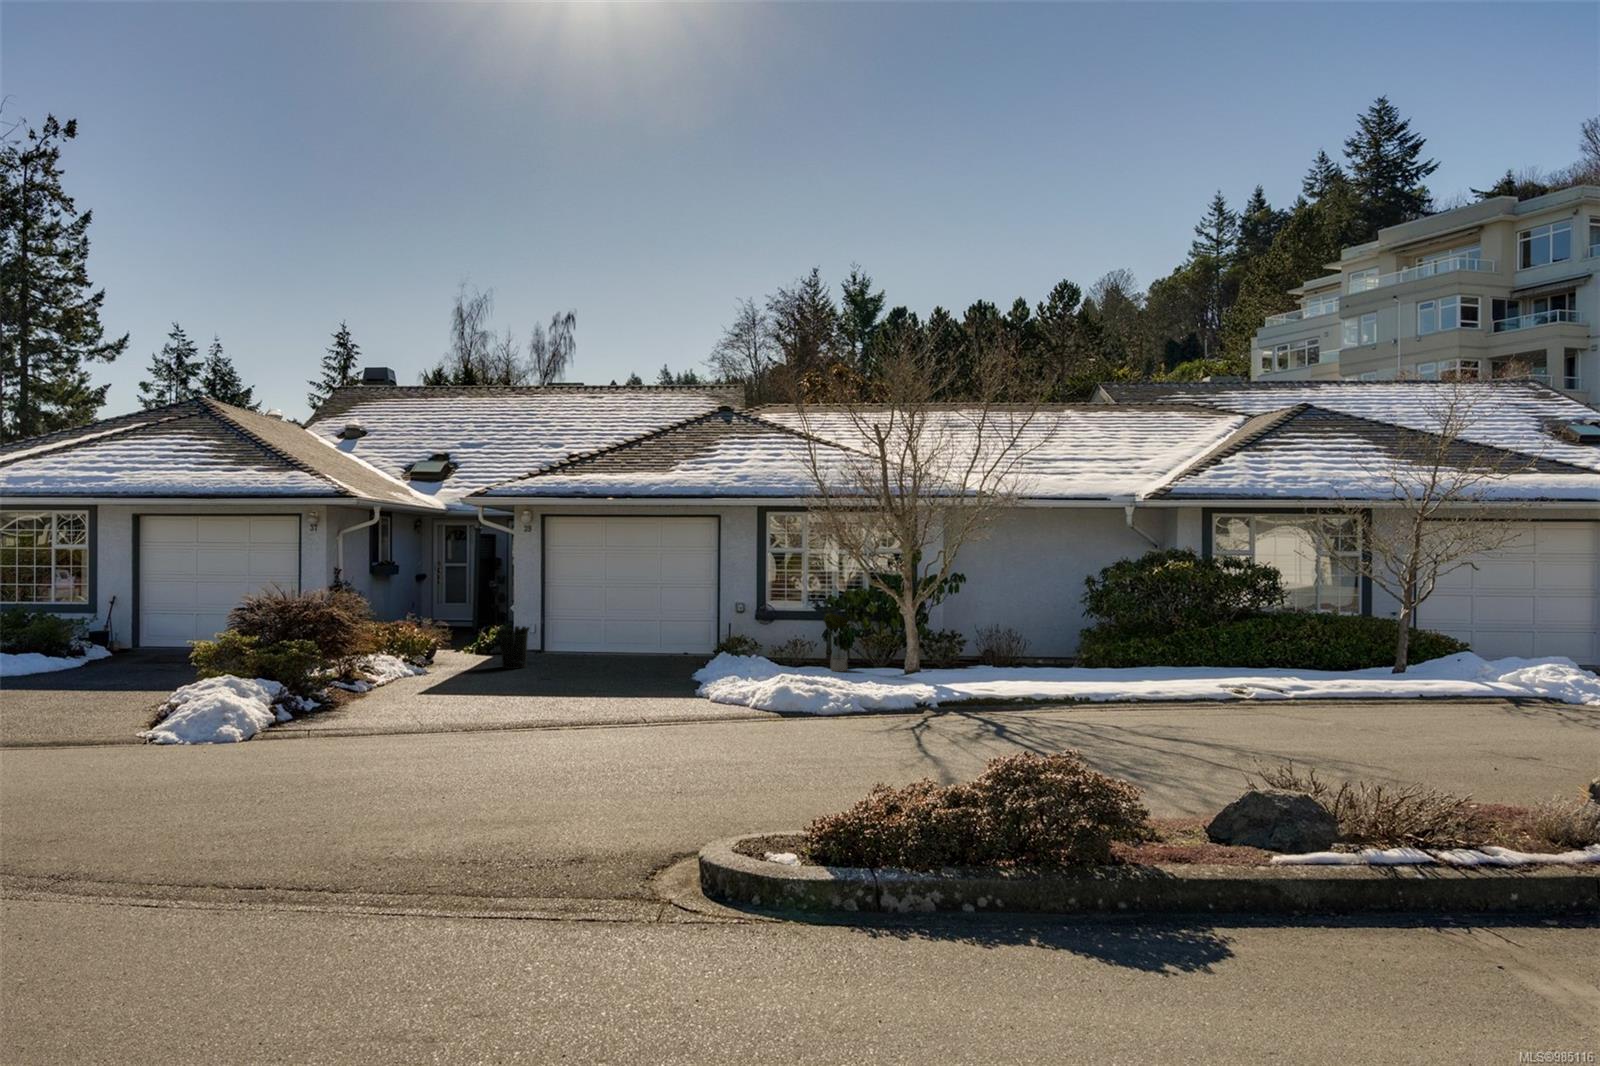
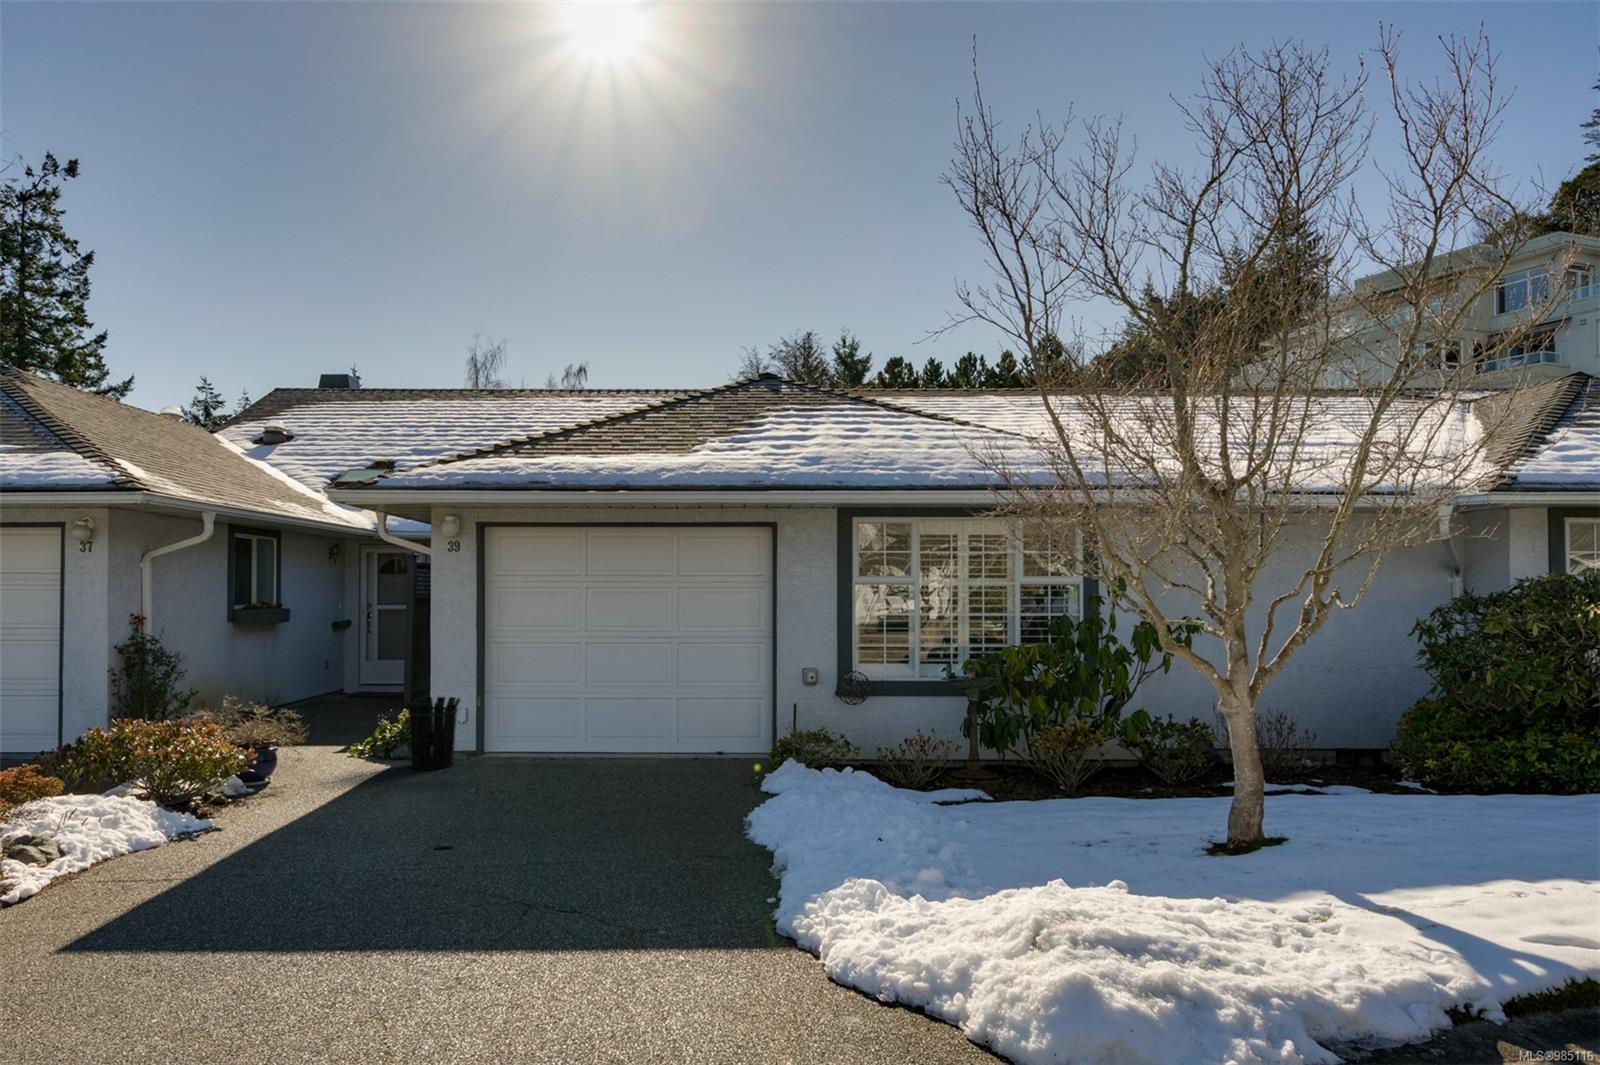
potted tree: present [824,614,848,671] -> none [953,678,996,778]

